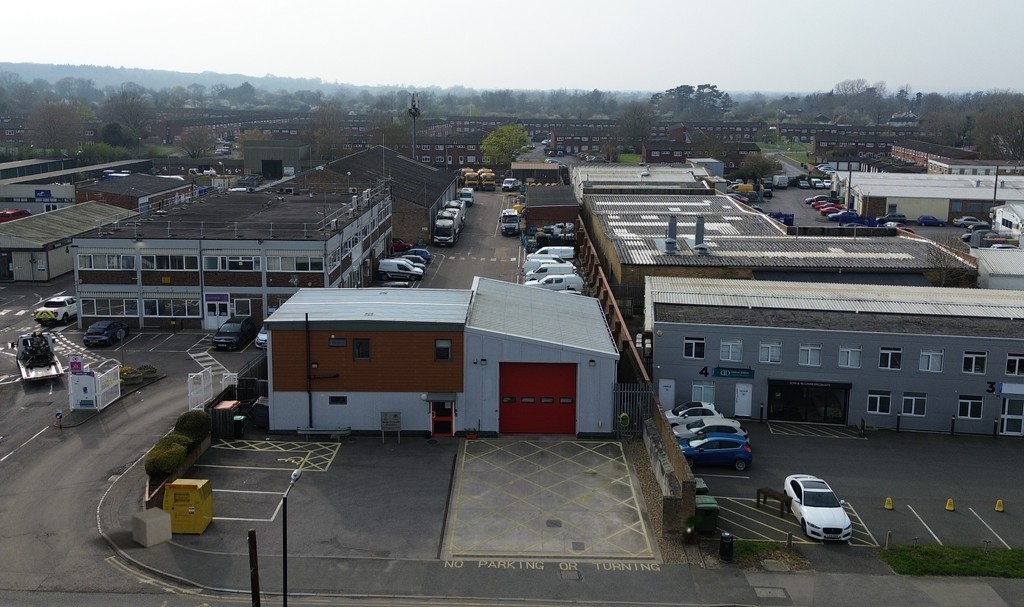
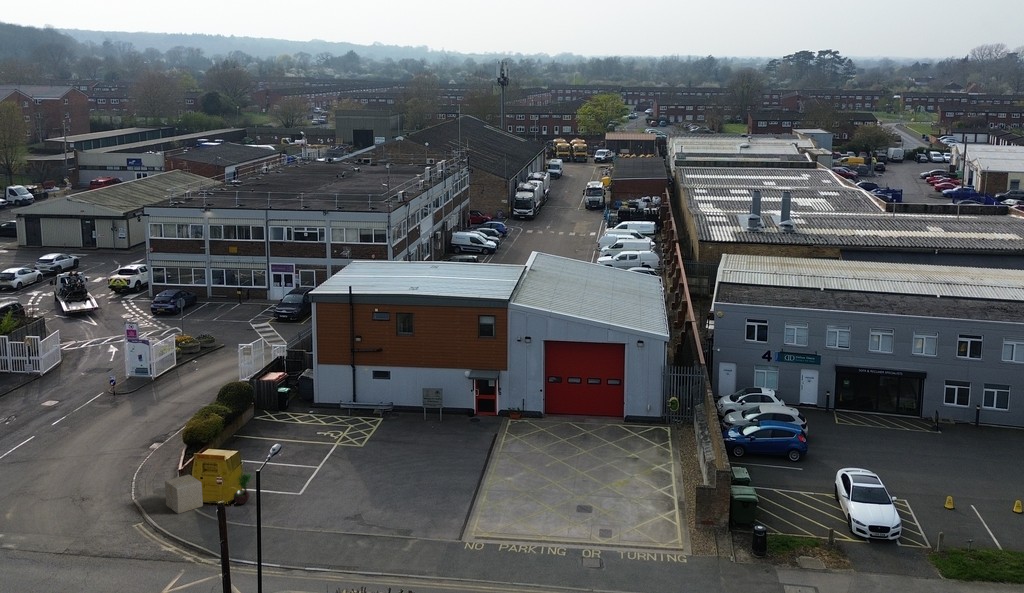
bench: present [756,487,793,518] -> none [803,480,841,513]
potted tree: present [682,514,699,543] -> present [234,474,251,504]

